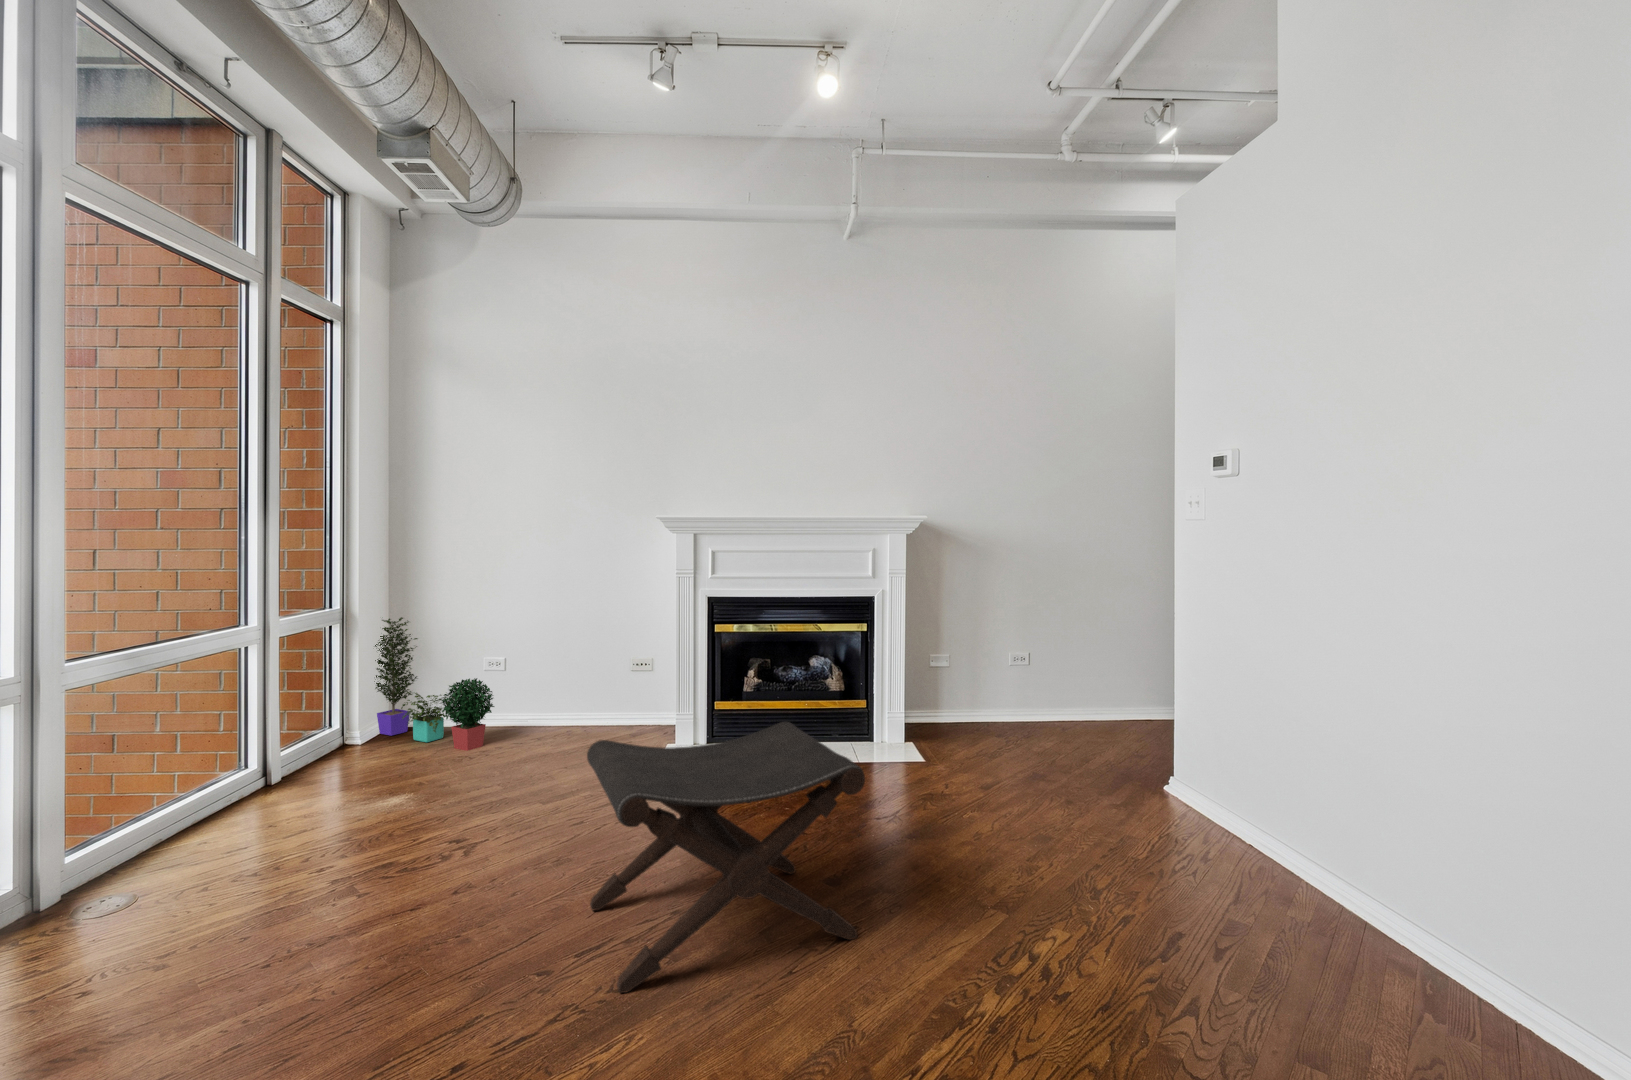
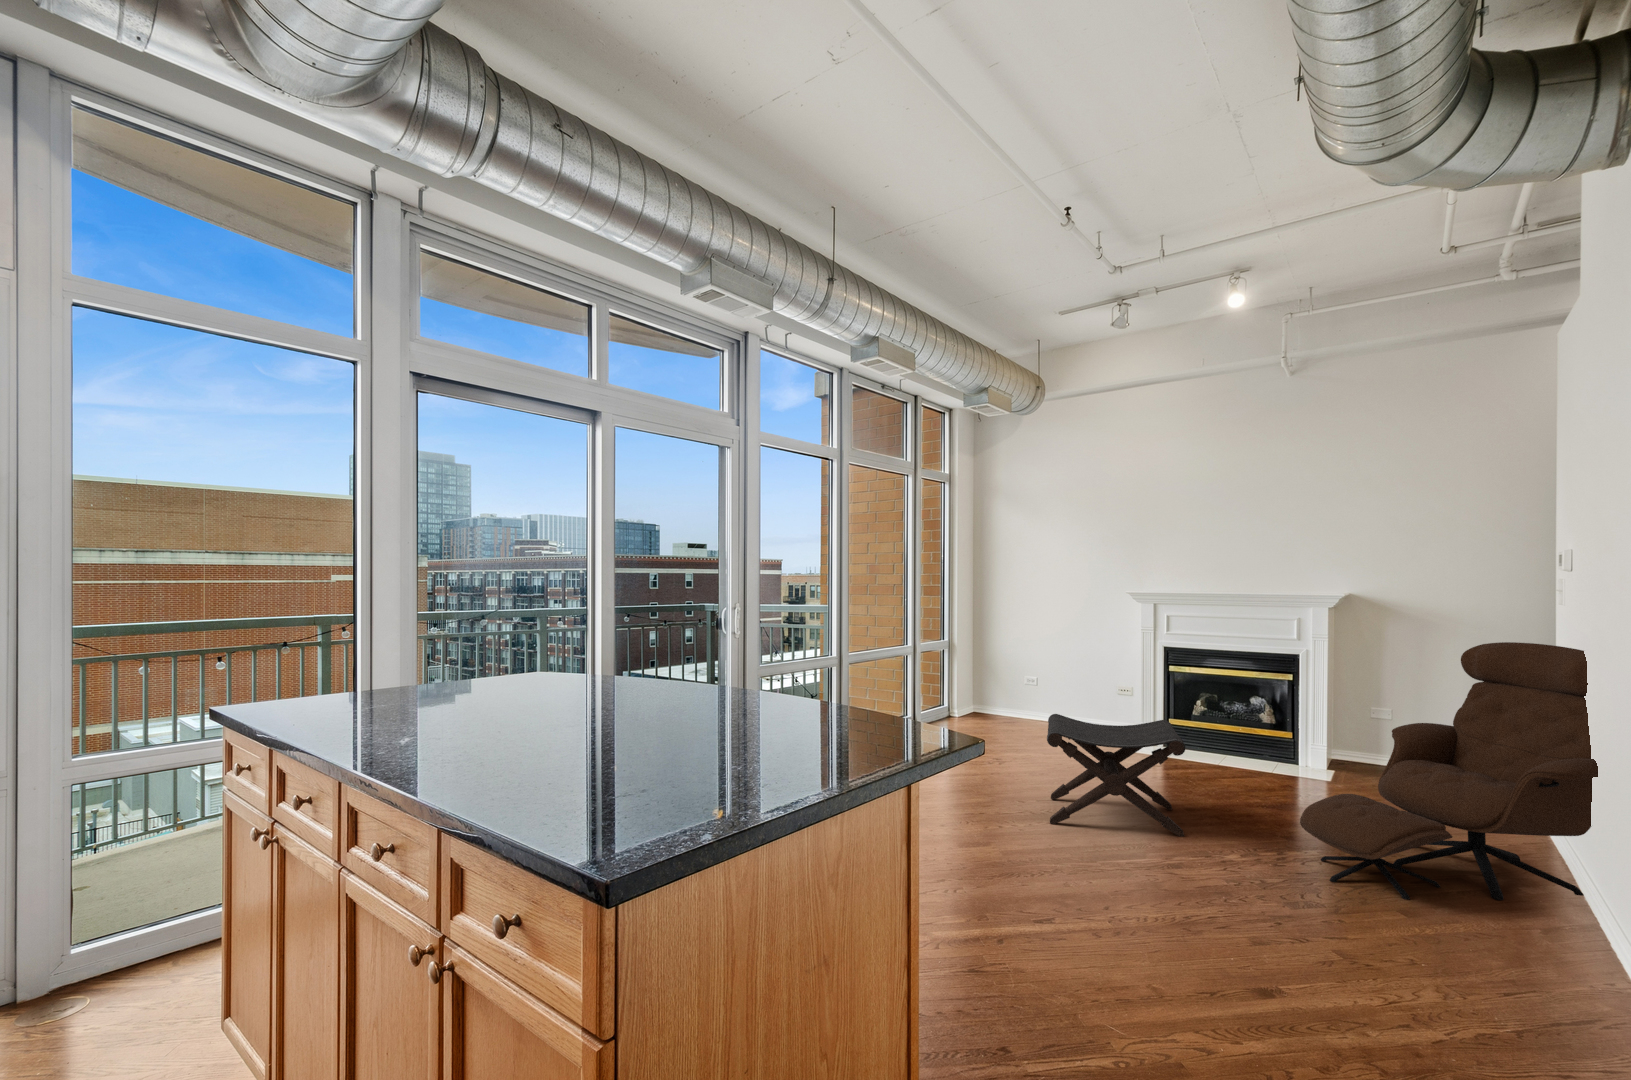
lounge chair: none [1036,565,1352,977] -> present [1300,642,1598,900]
potted plant: present [374,617,494,751] -> none [964,647,1030,730]

